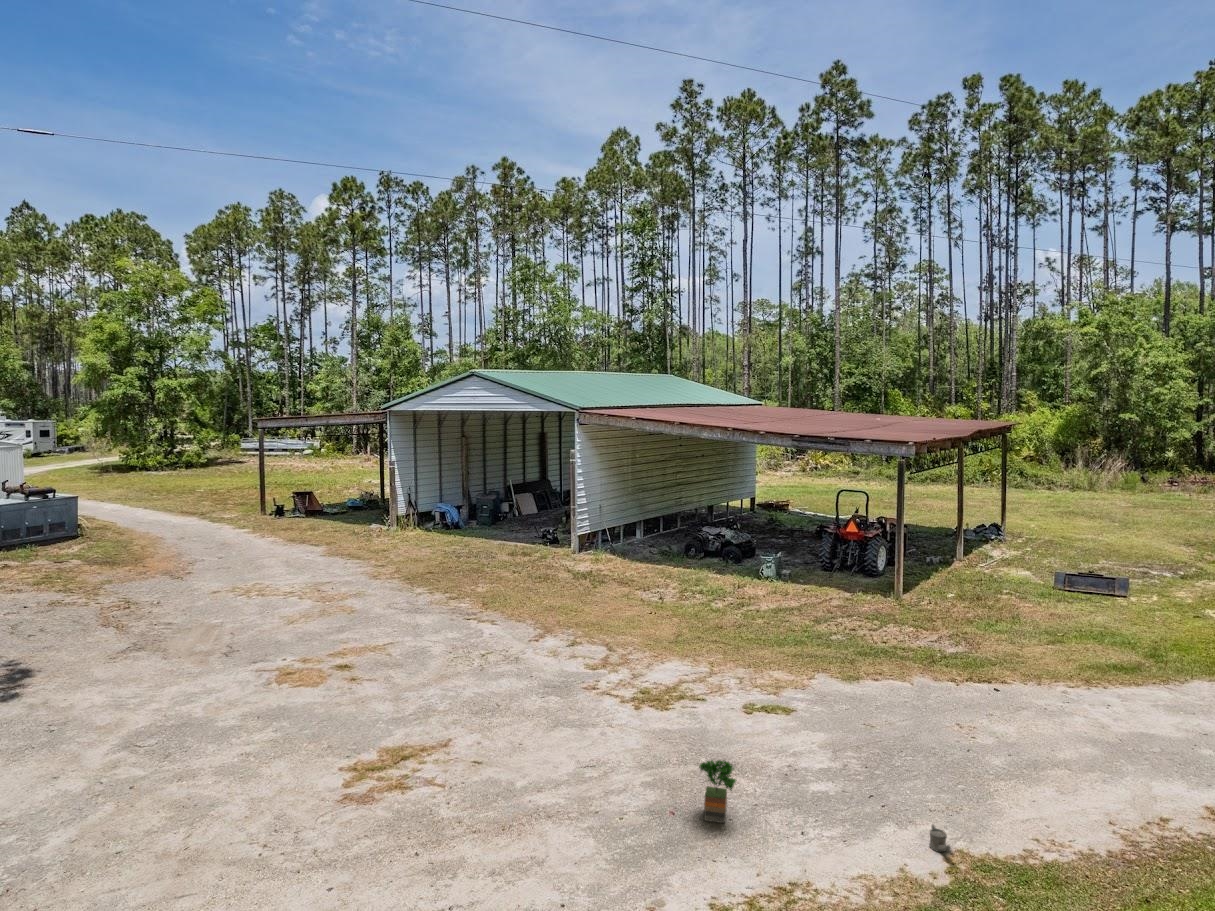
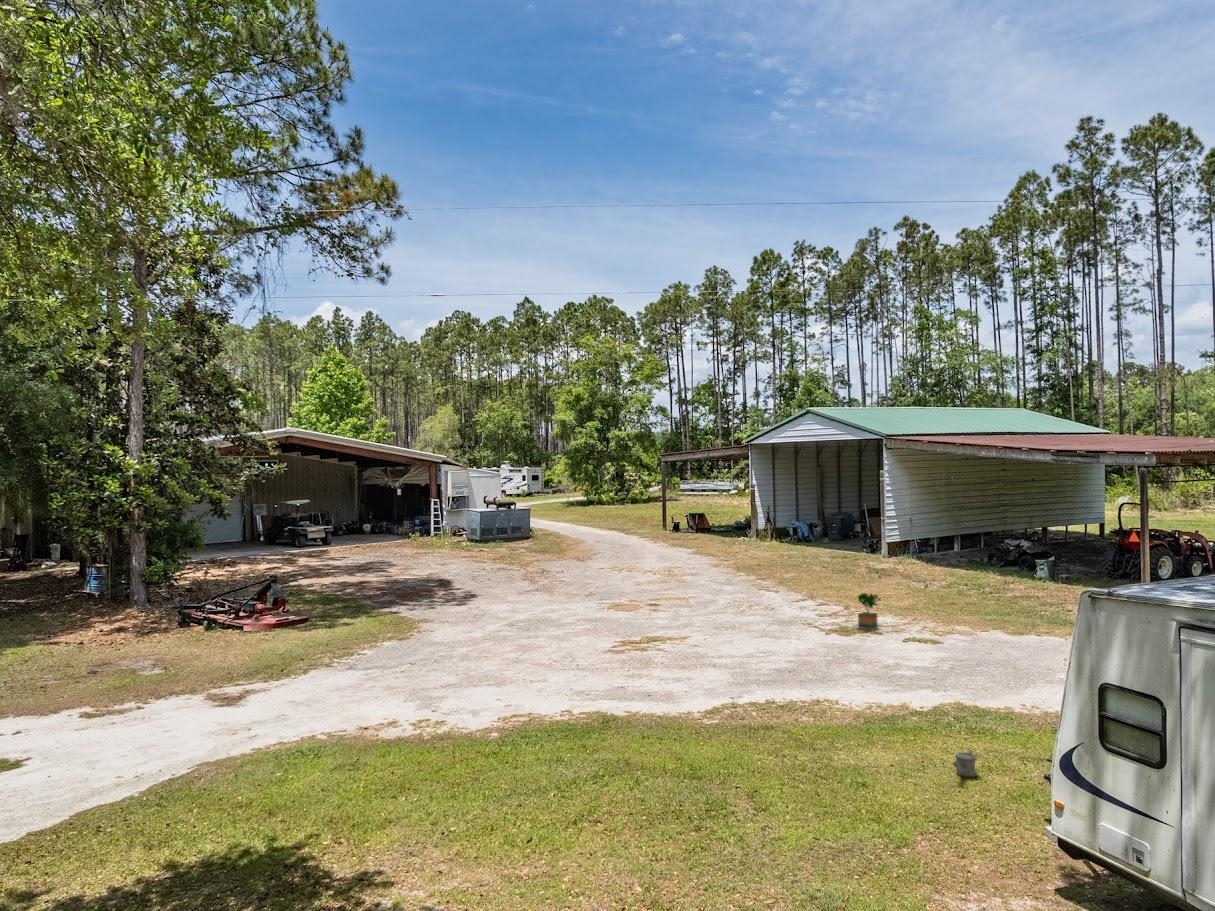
potted tree: present [699,760,737,823] -> present [858,593,880,631]

